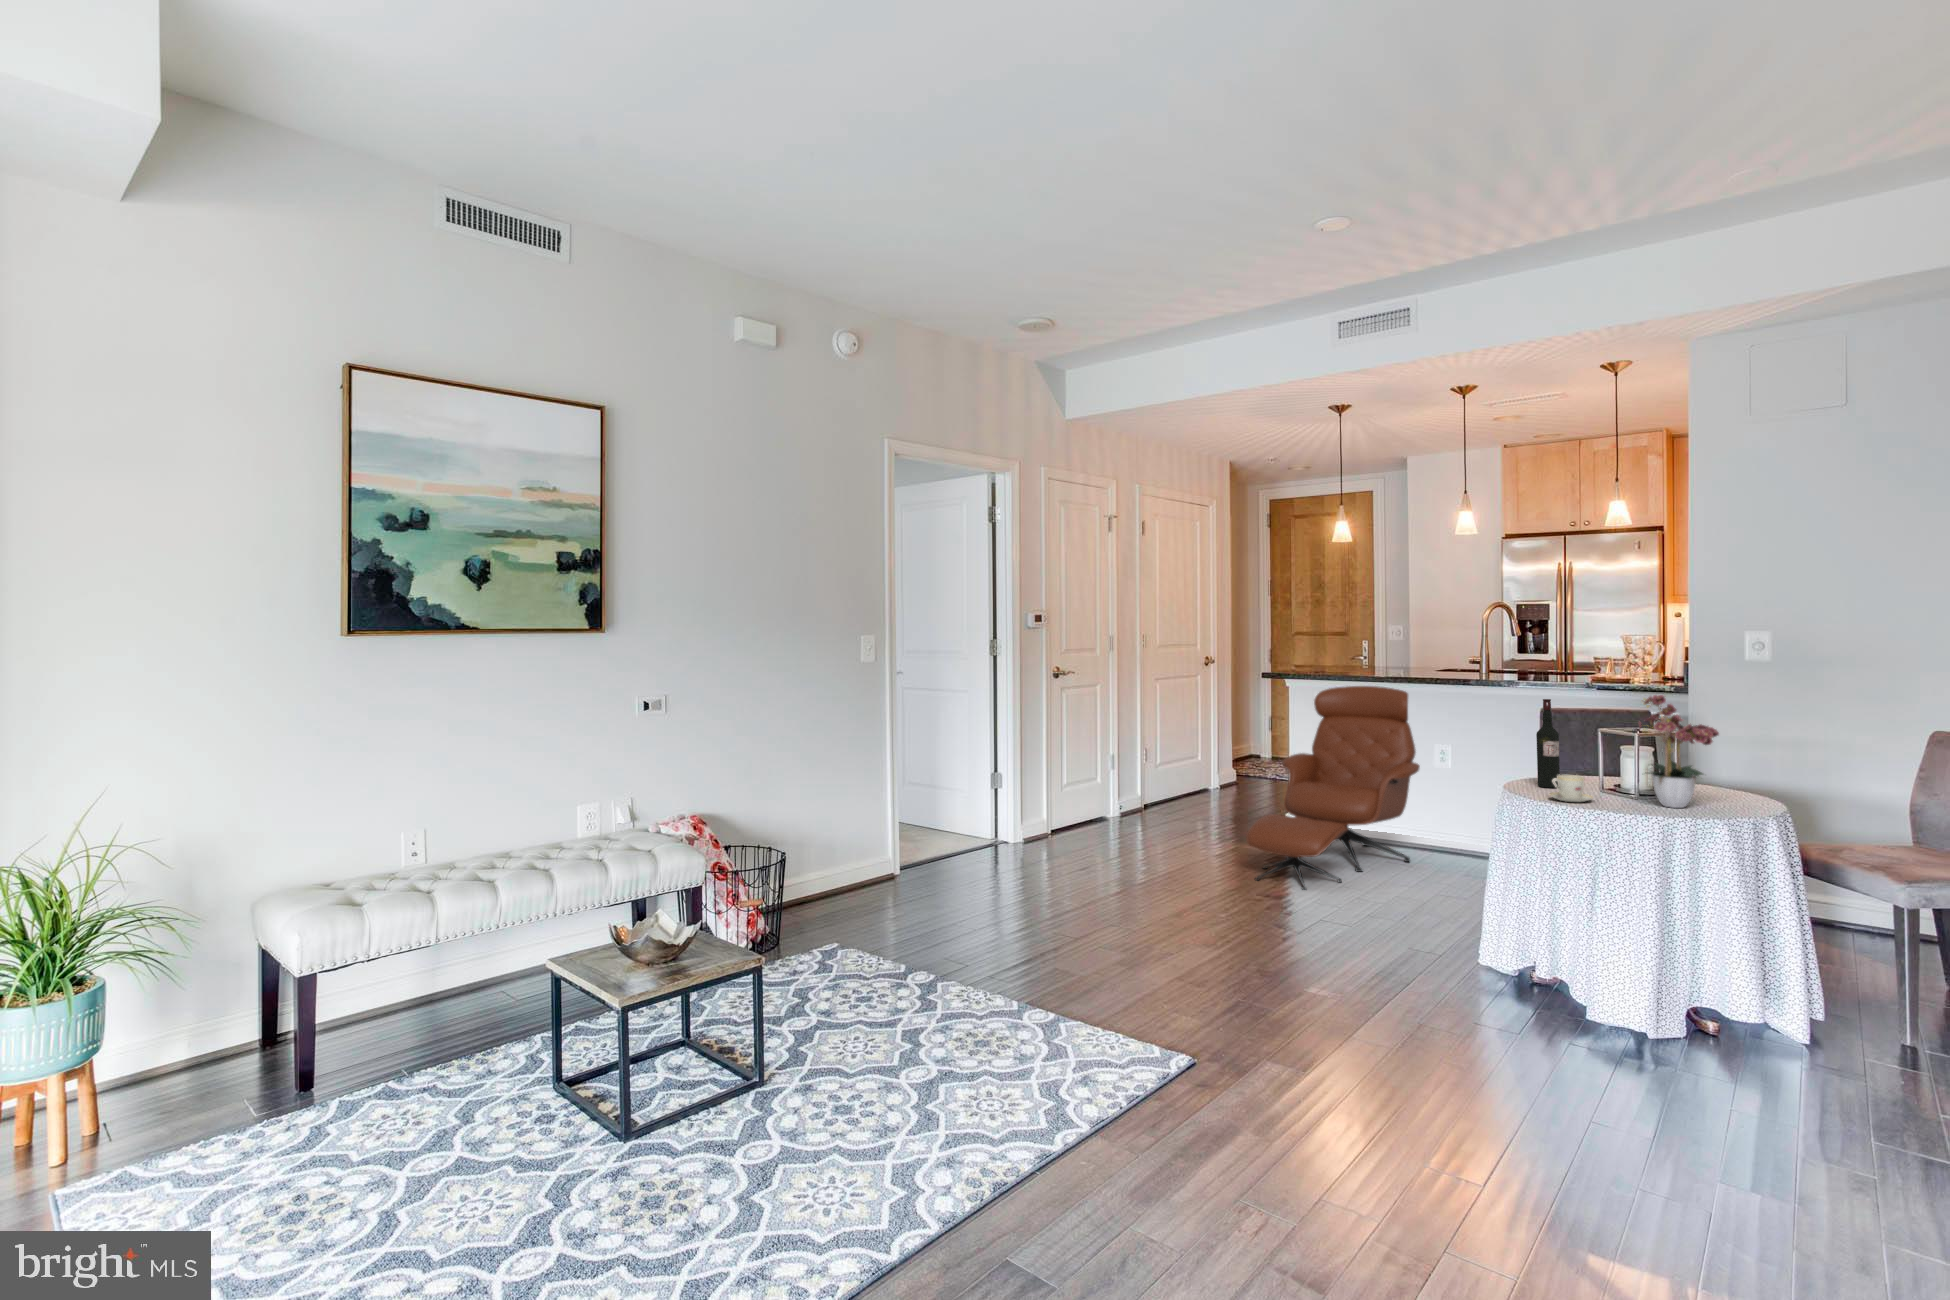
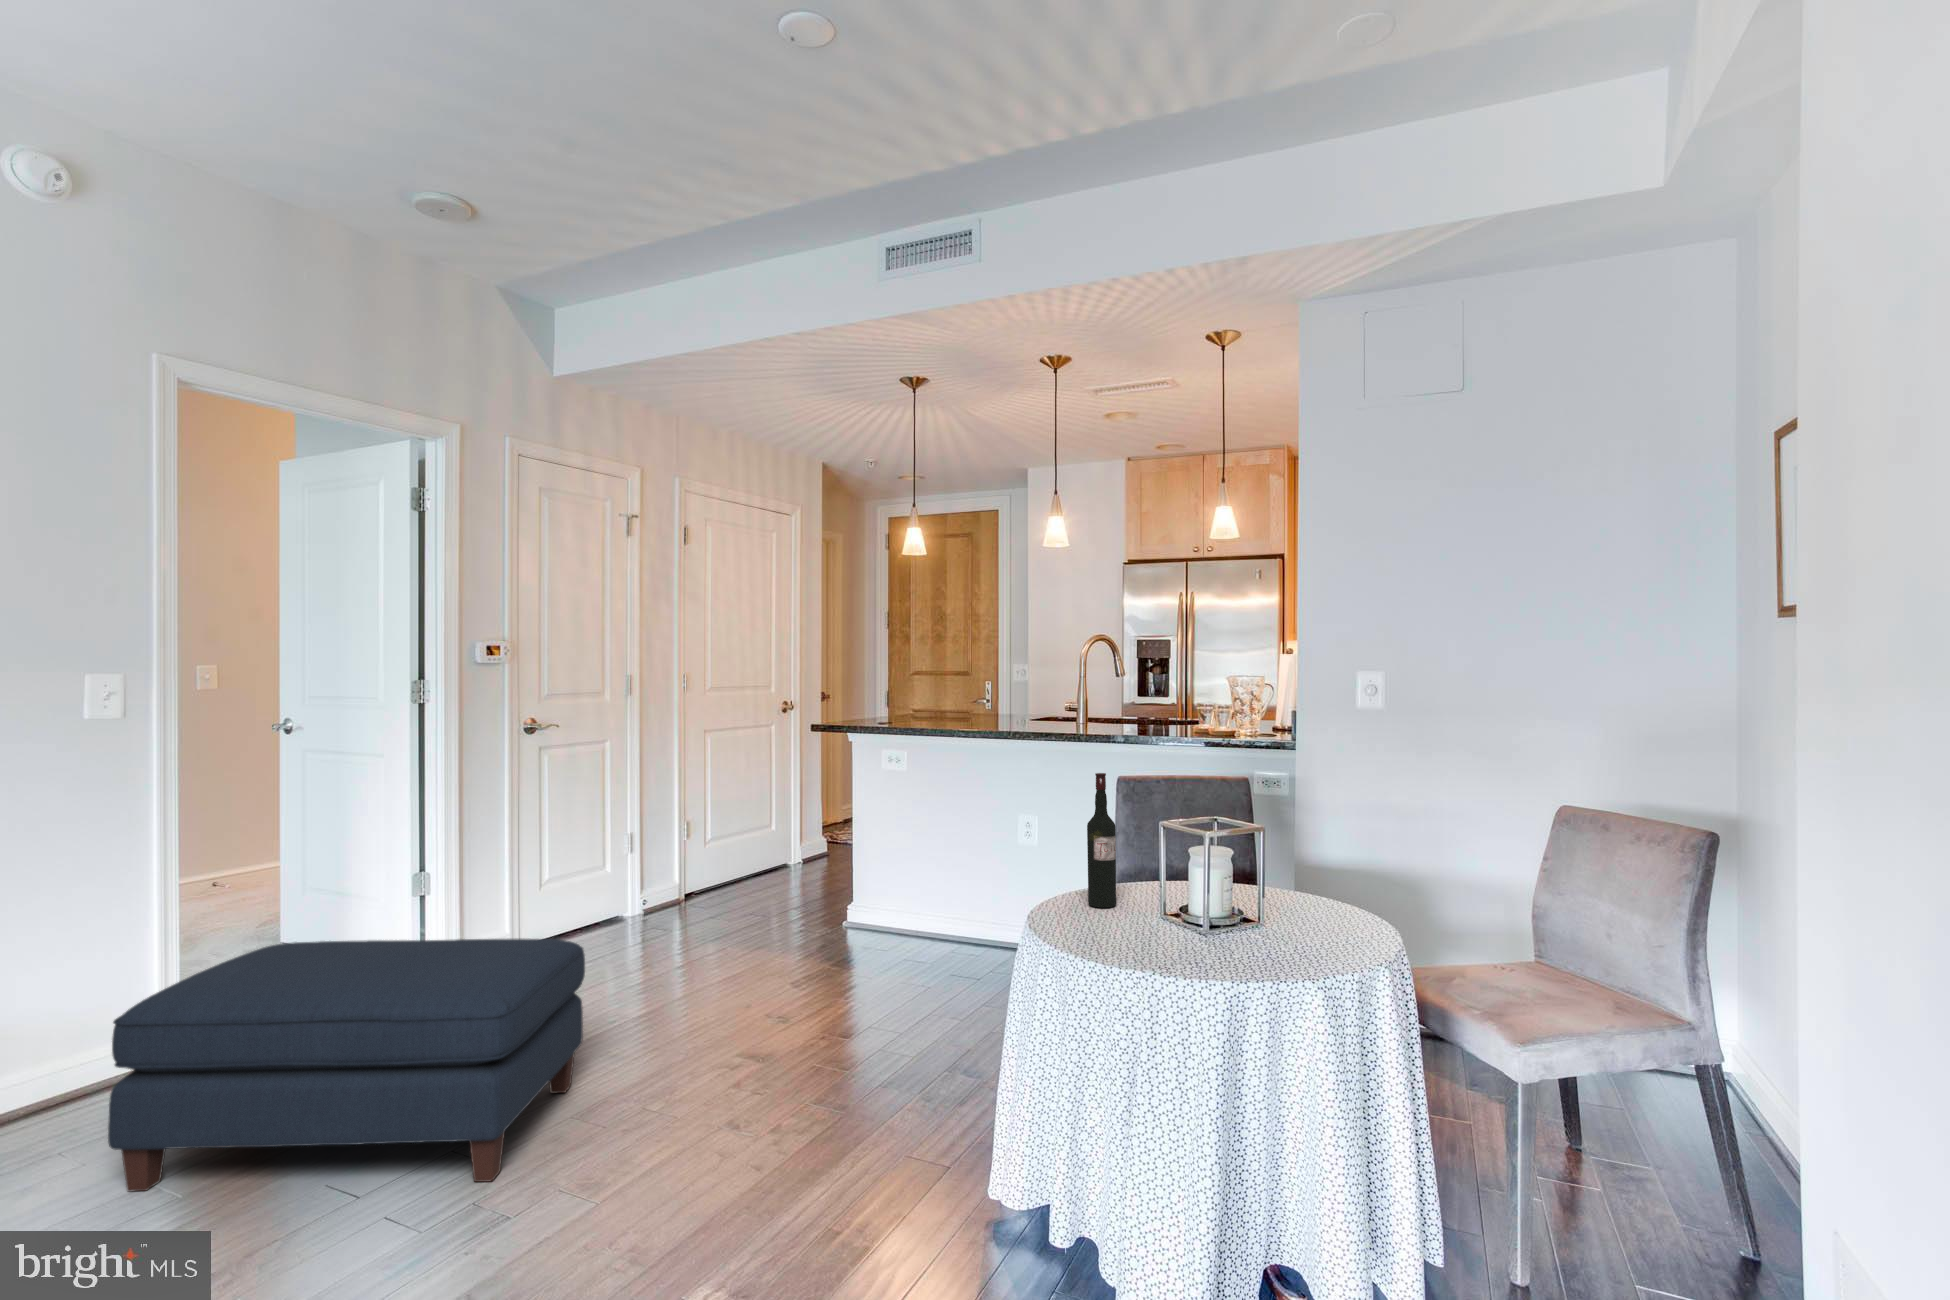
lounge chair: present [1246,686,1420,890] -> none [756,738,1004,1040]
flower arrangement: present [1639,695,1719,808] -> none [1198,765,1318,951]
teacup: present [1550,775,1593,802] -> none [1087,896,1147,943]
ottoman: none [939,802,1158,935] -> present [108,939,585,1192]

